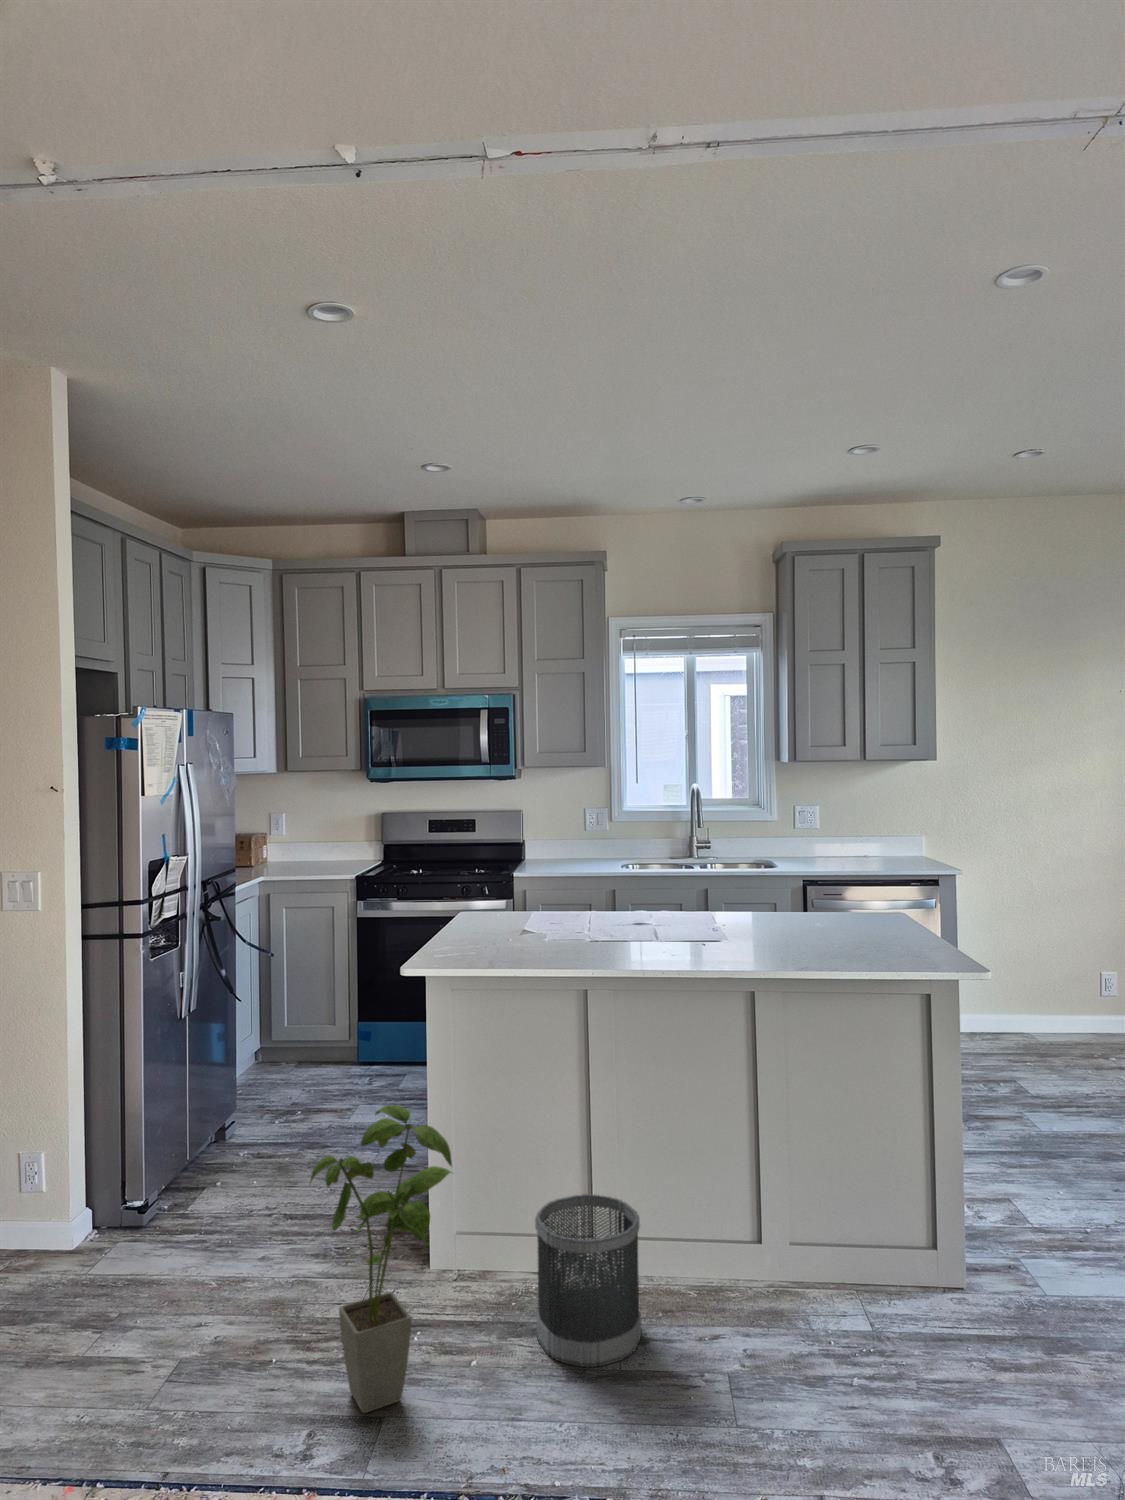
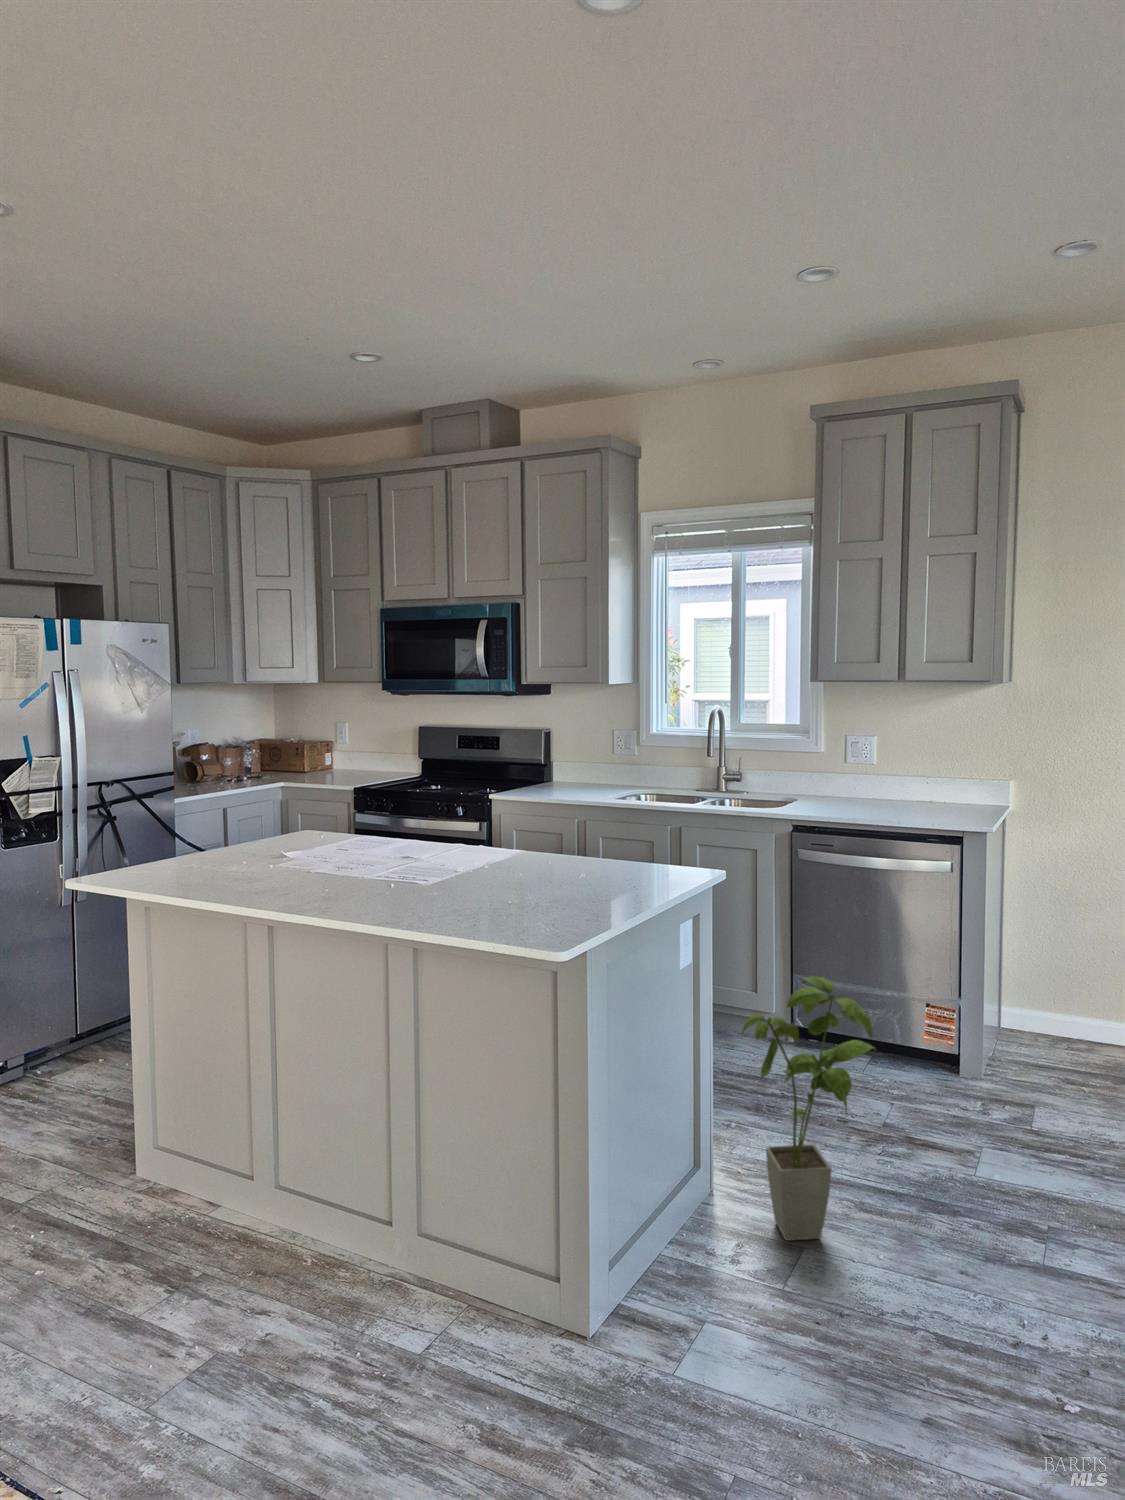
wastebasket: present [535,1194,641,1367] -> none [957,1094,1074,1257]

